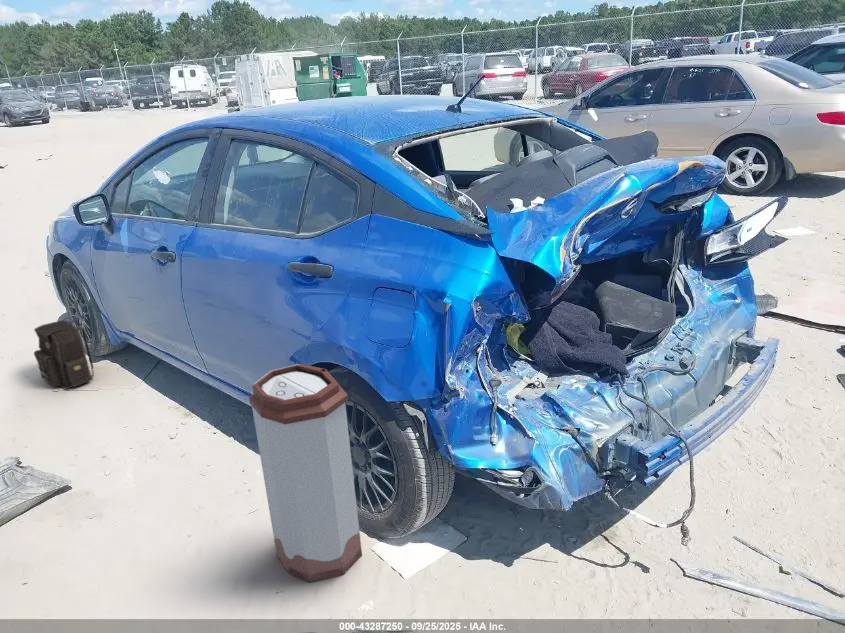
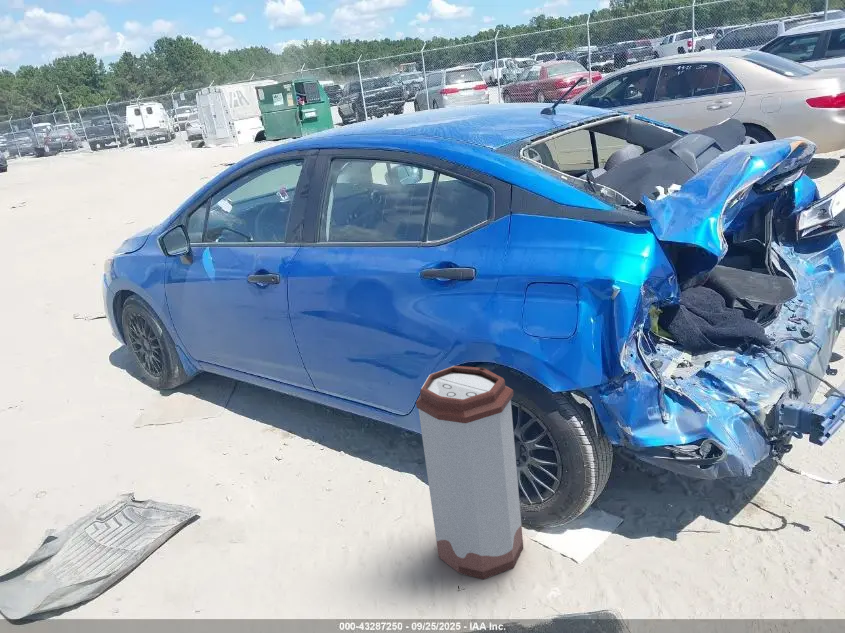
backpack: present [34,317,94,389] -> none [111,352,174,424]

